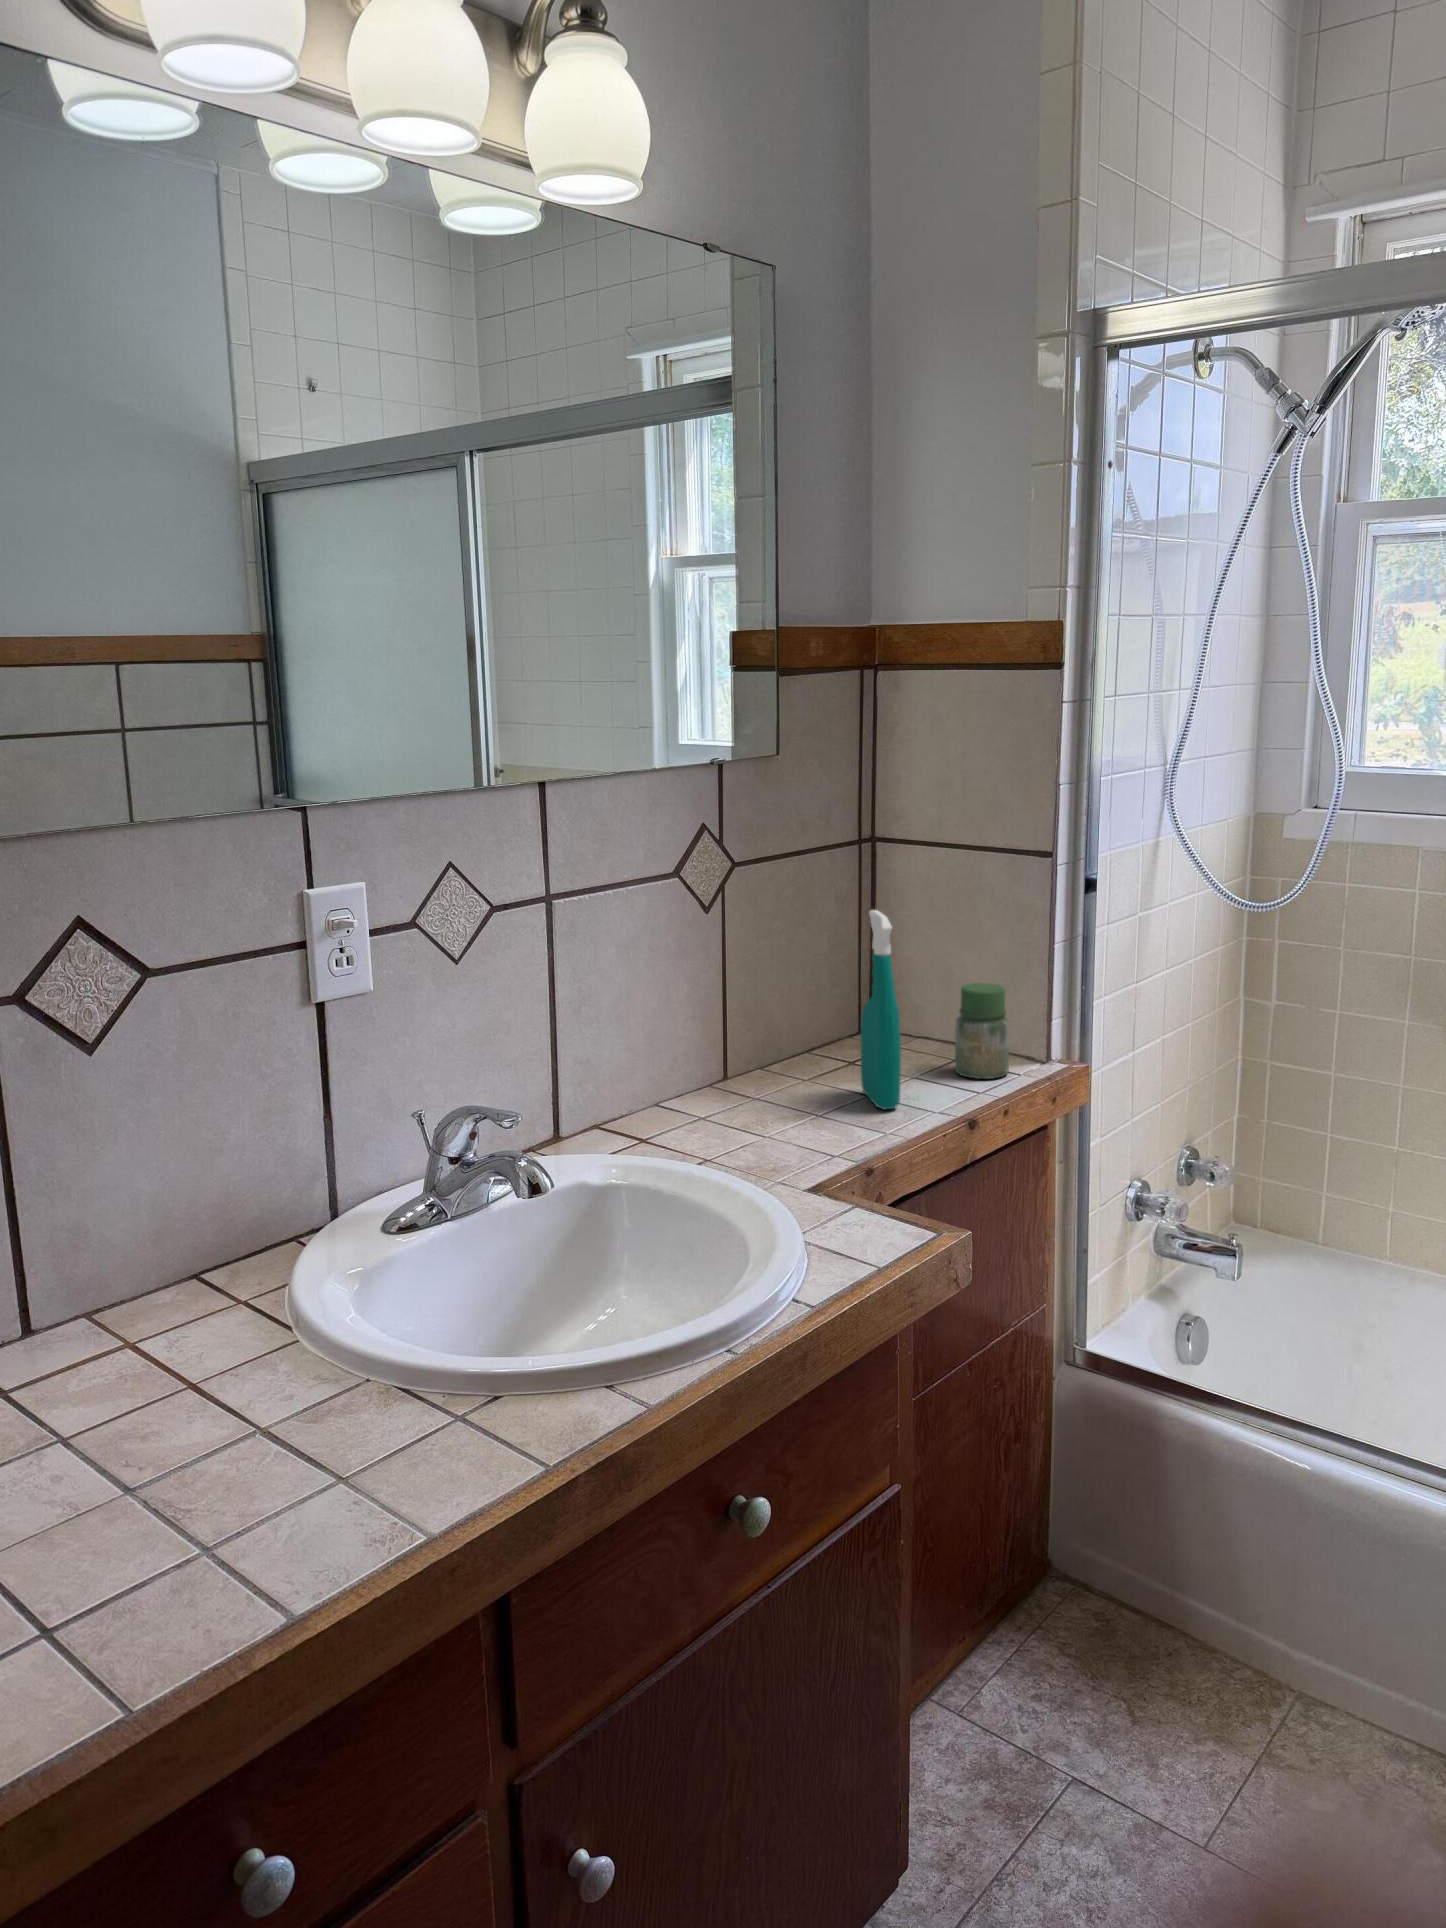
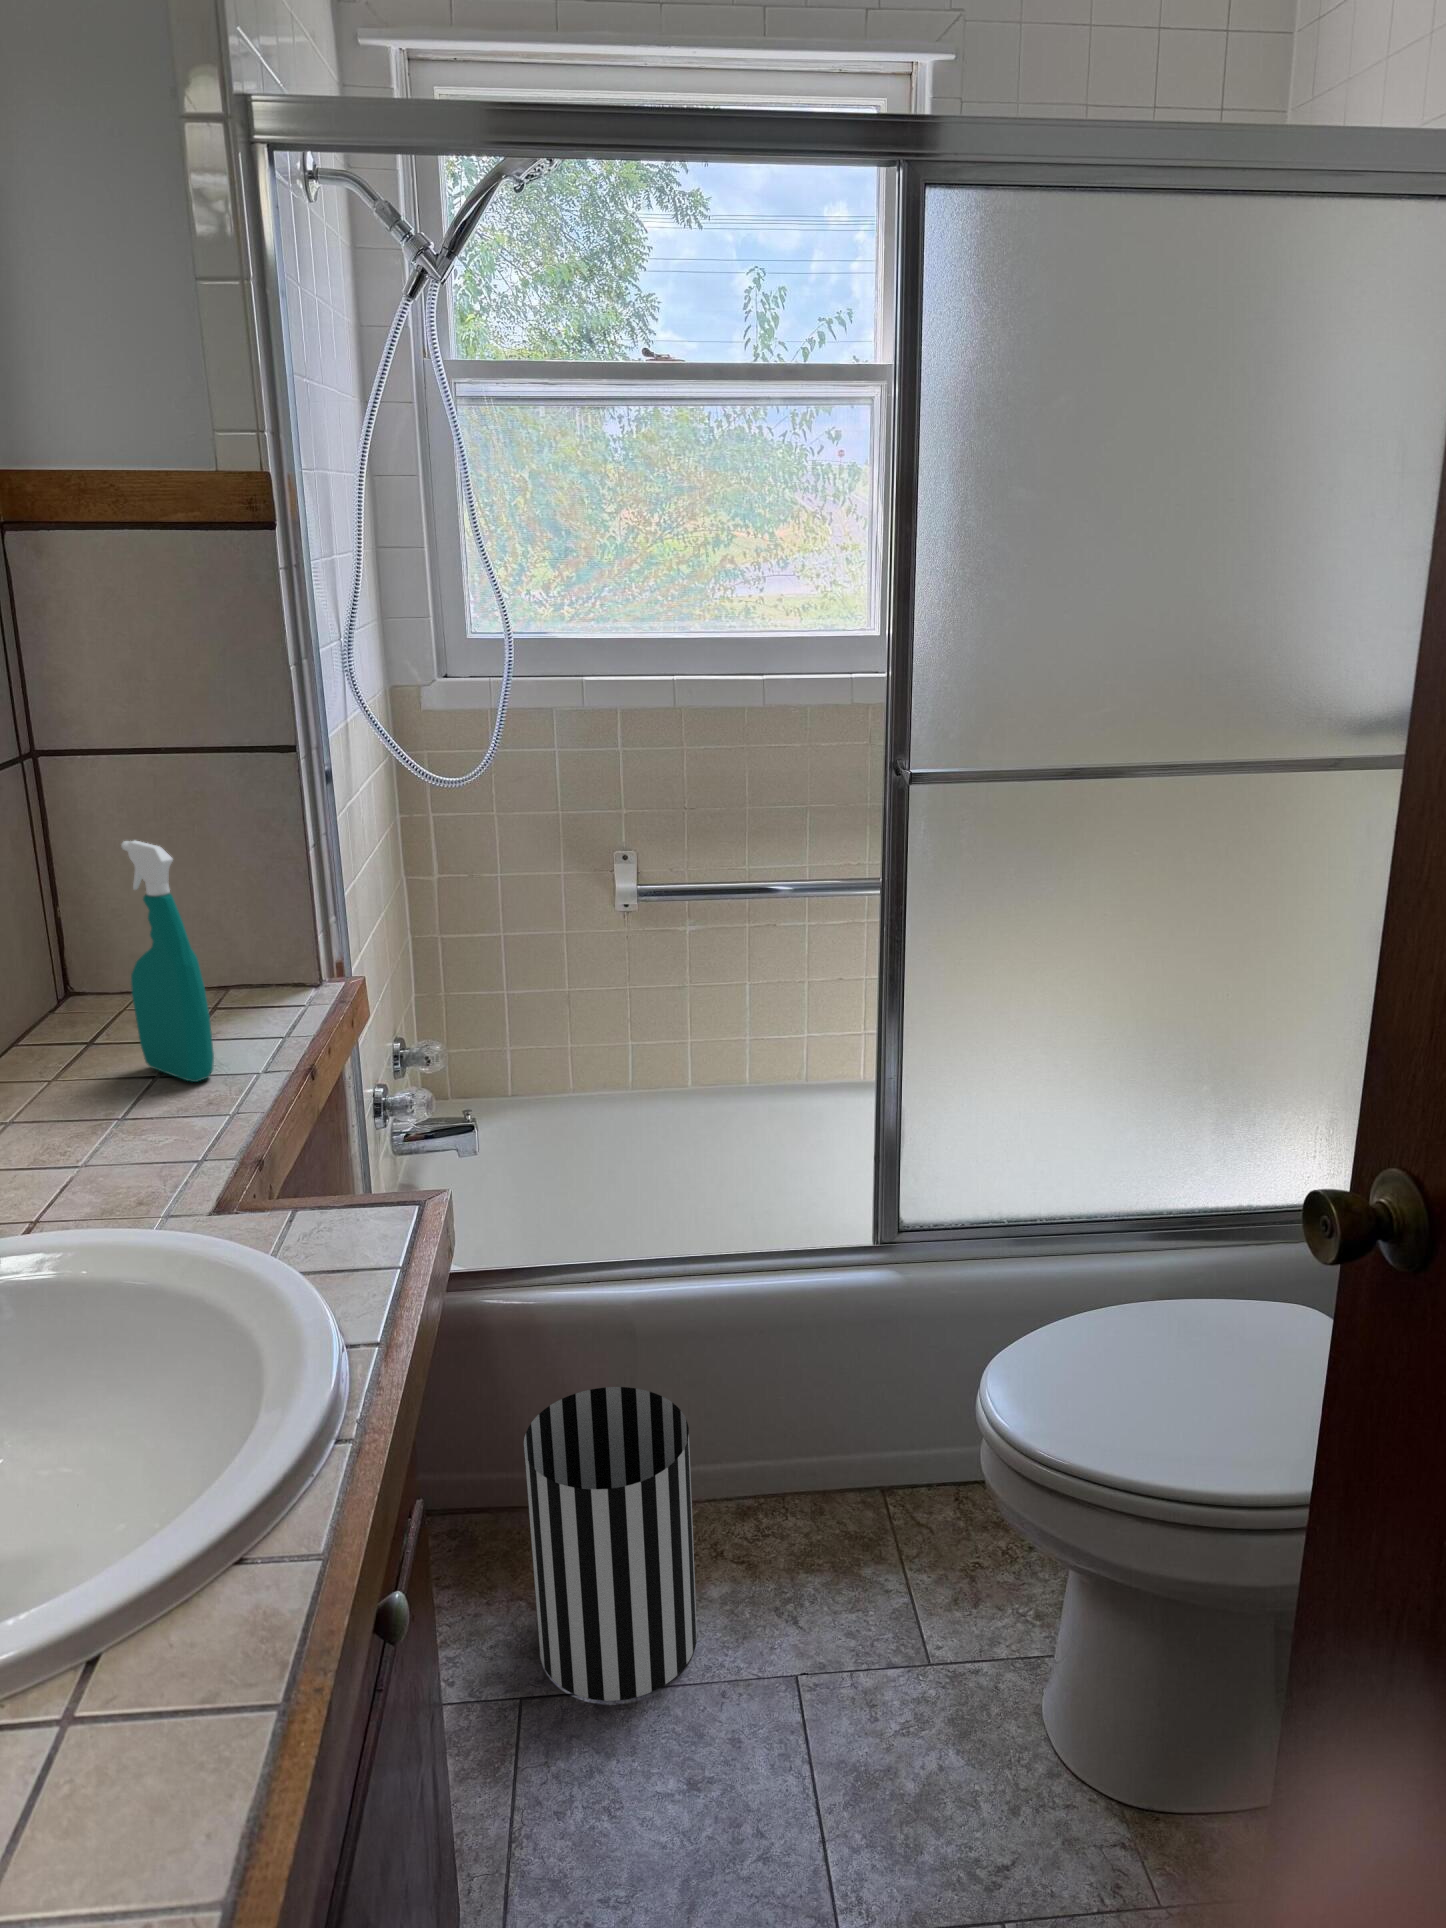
jar: present [955,983,1010,1079] -> none [222,906,294,1020]
wastebasket: none [1106,1517,1287,1847] -> present [524,1387,697,1701]

